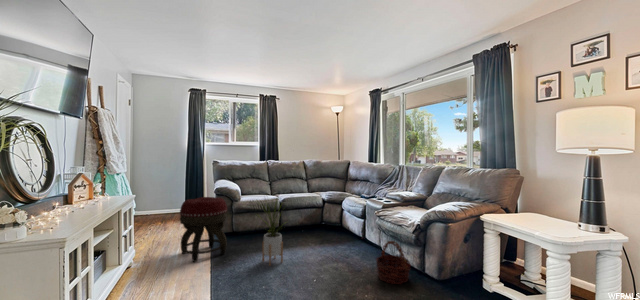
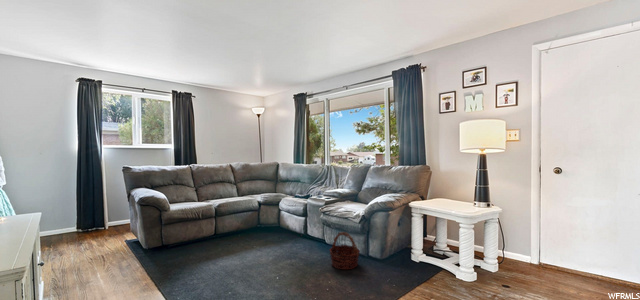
footstool: present [180,197,227,262] -> none [105,208,166,284]
house plant: present [262,198,283,266] -> none [204,196,245,274]

